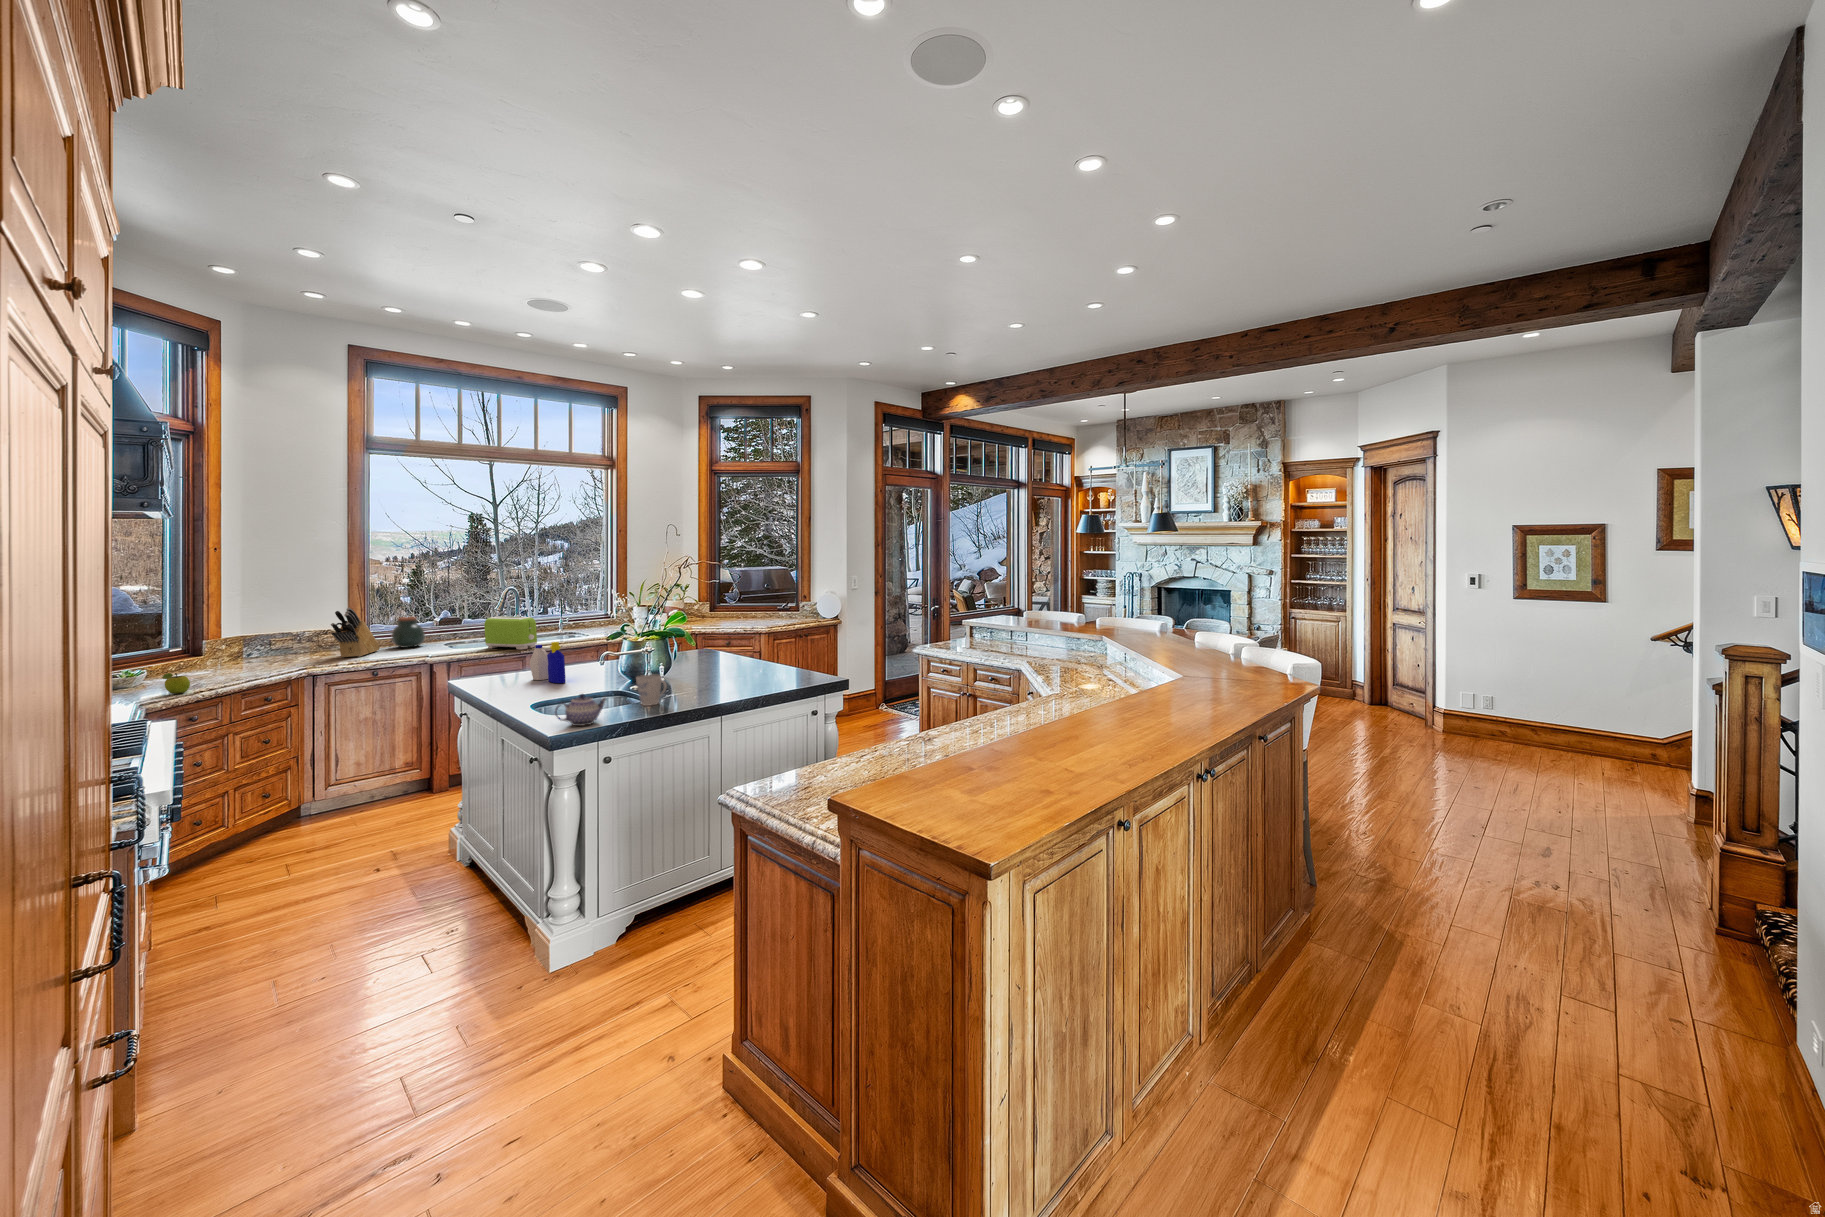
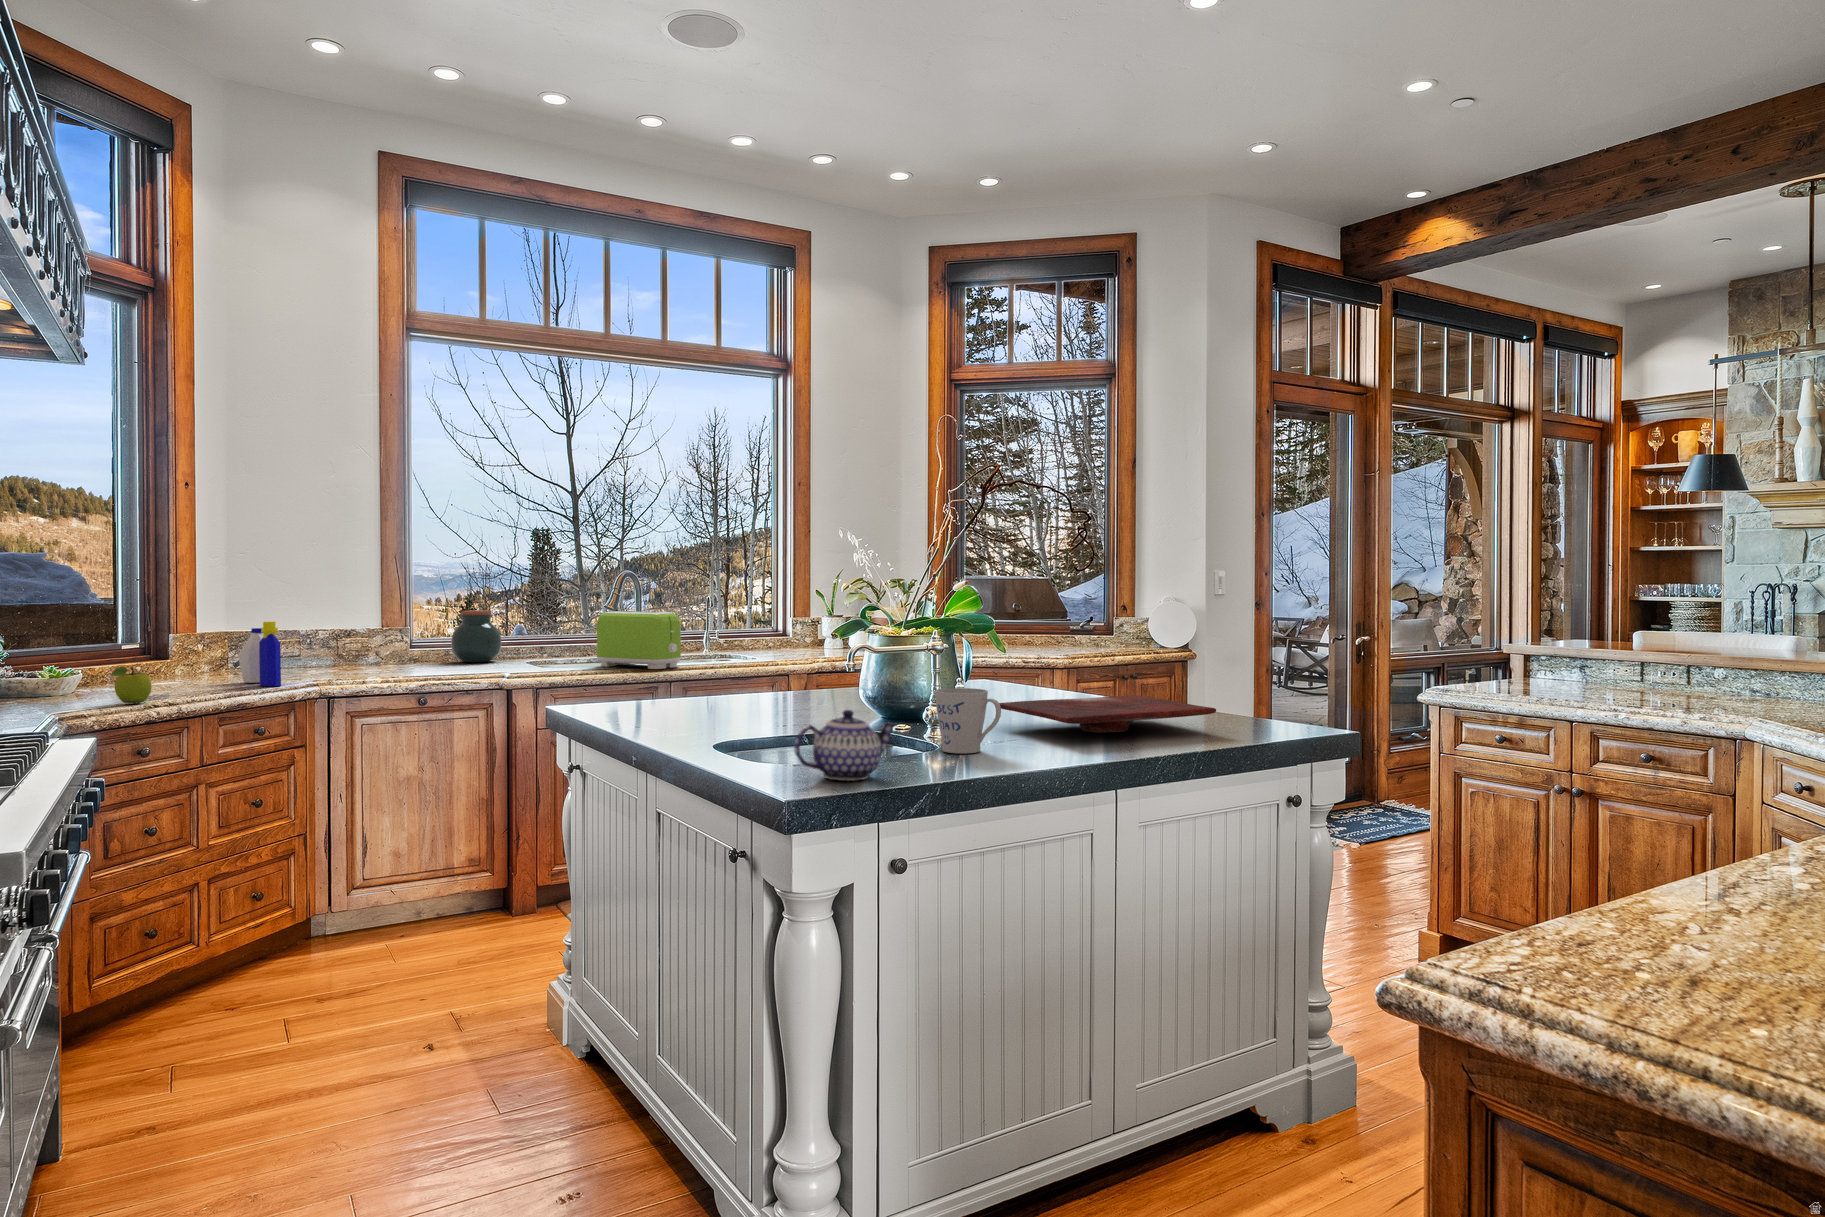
knife block: present [331,608,380,657] -> none [364,584,434,670]
bottle: present [529,642,566,683] -> present [238,622,281,686]
cutting board: none [678,667,779,688] -> present [1000,695,1216,733]

